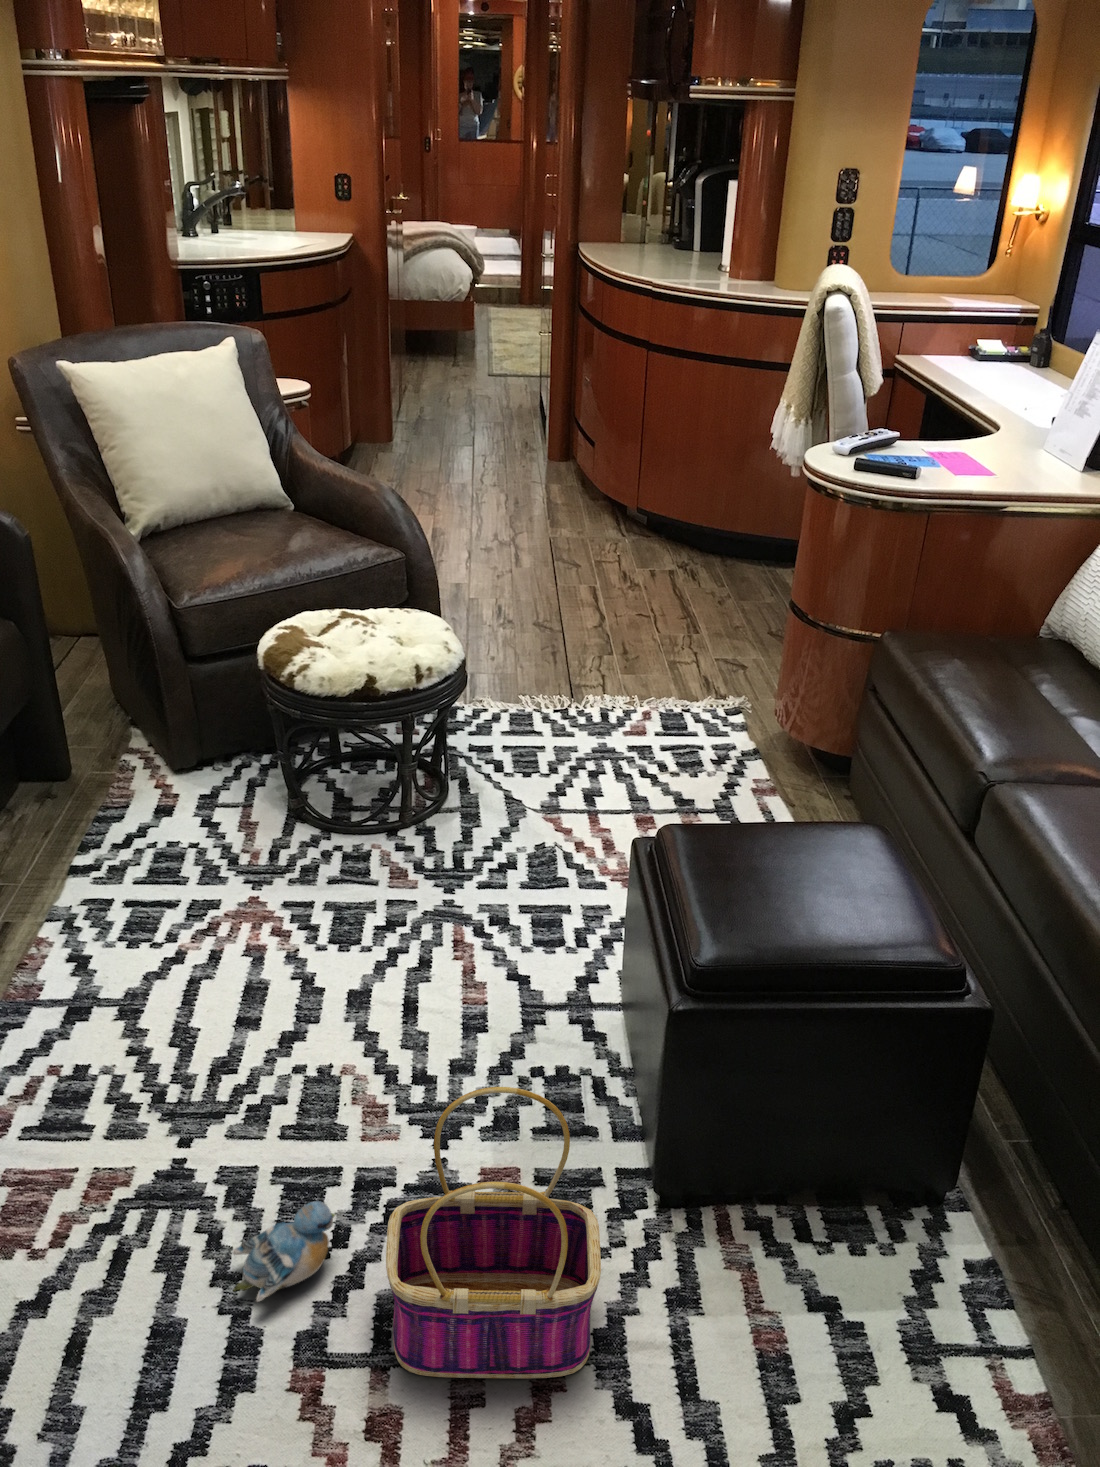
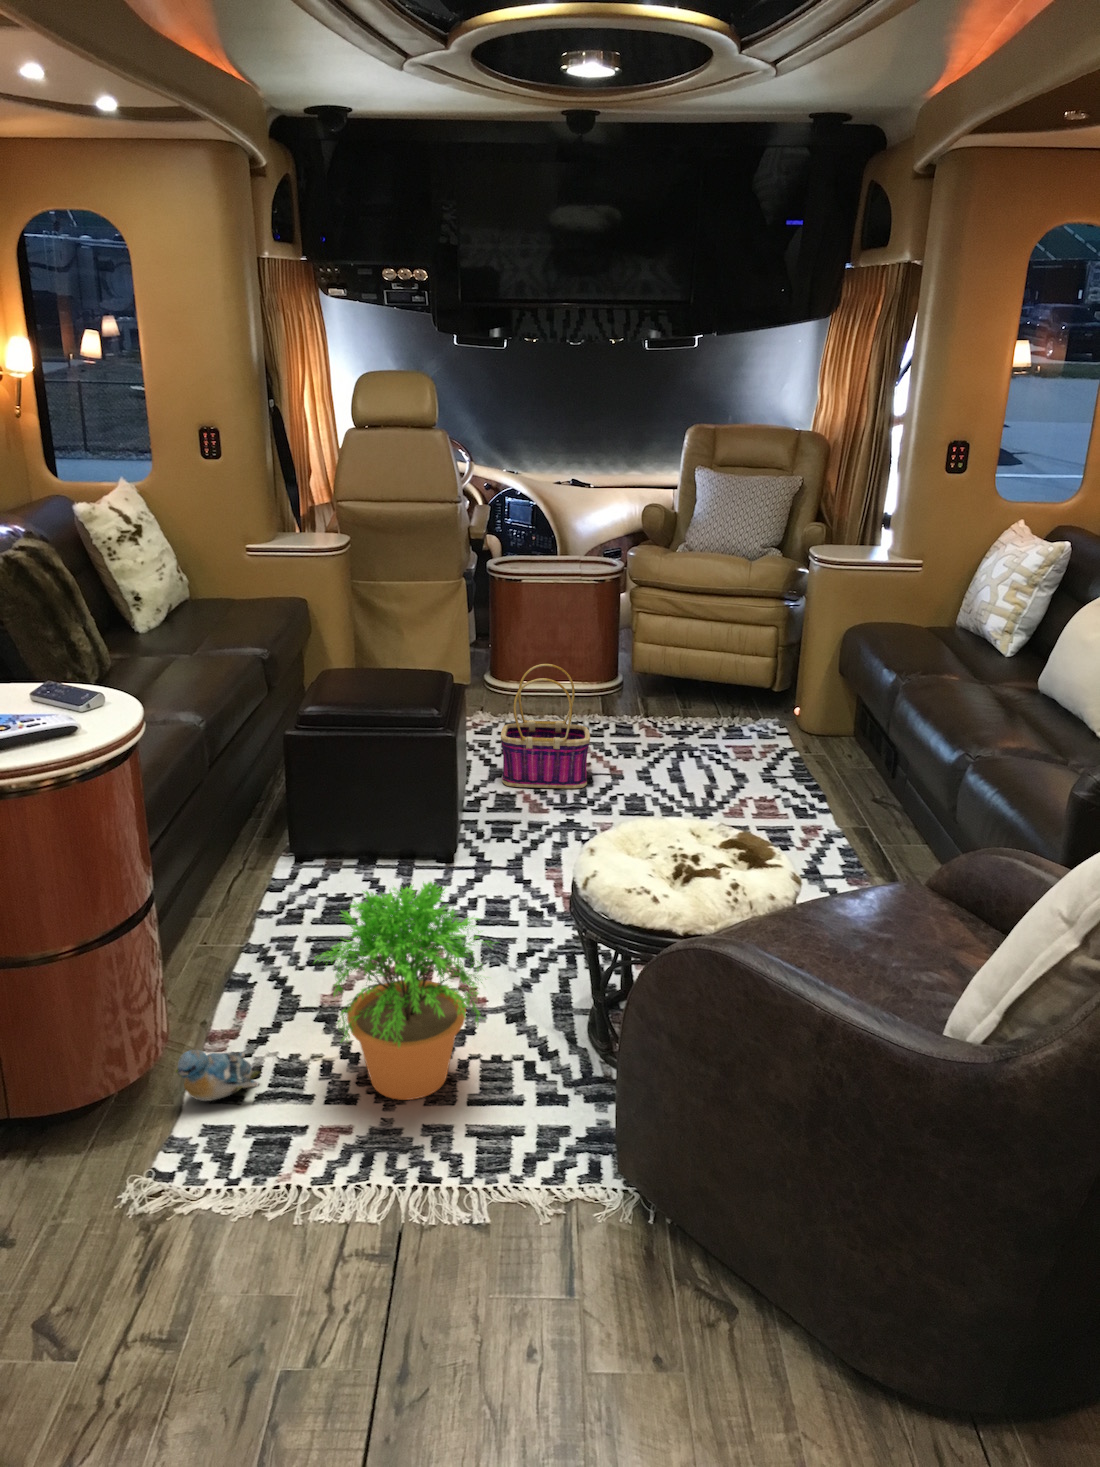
potted plant: none [526,603,672,781] -> present [317,882,487,1100]
plush toy: present [232,1201,335,1302] -> present [176,1050,261,1101]

